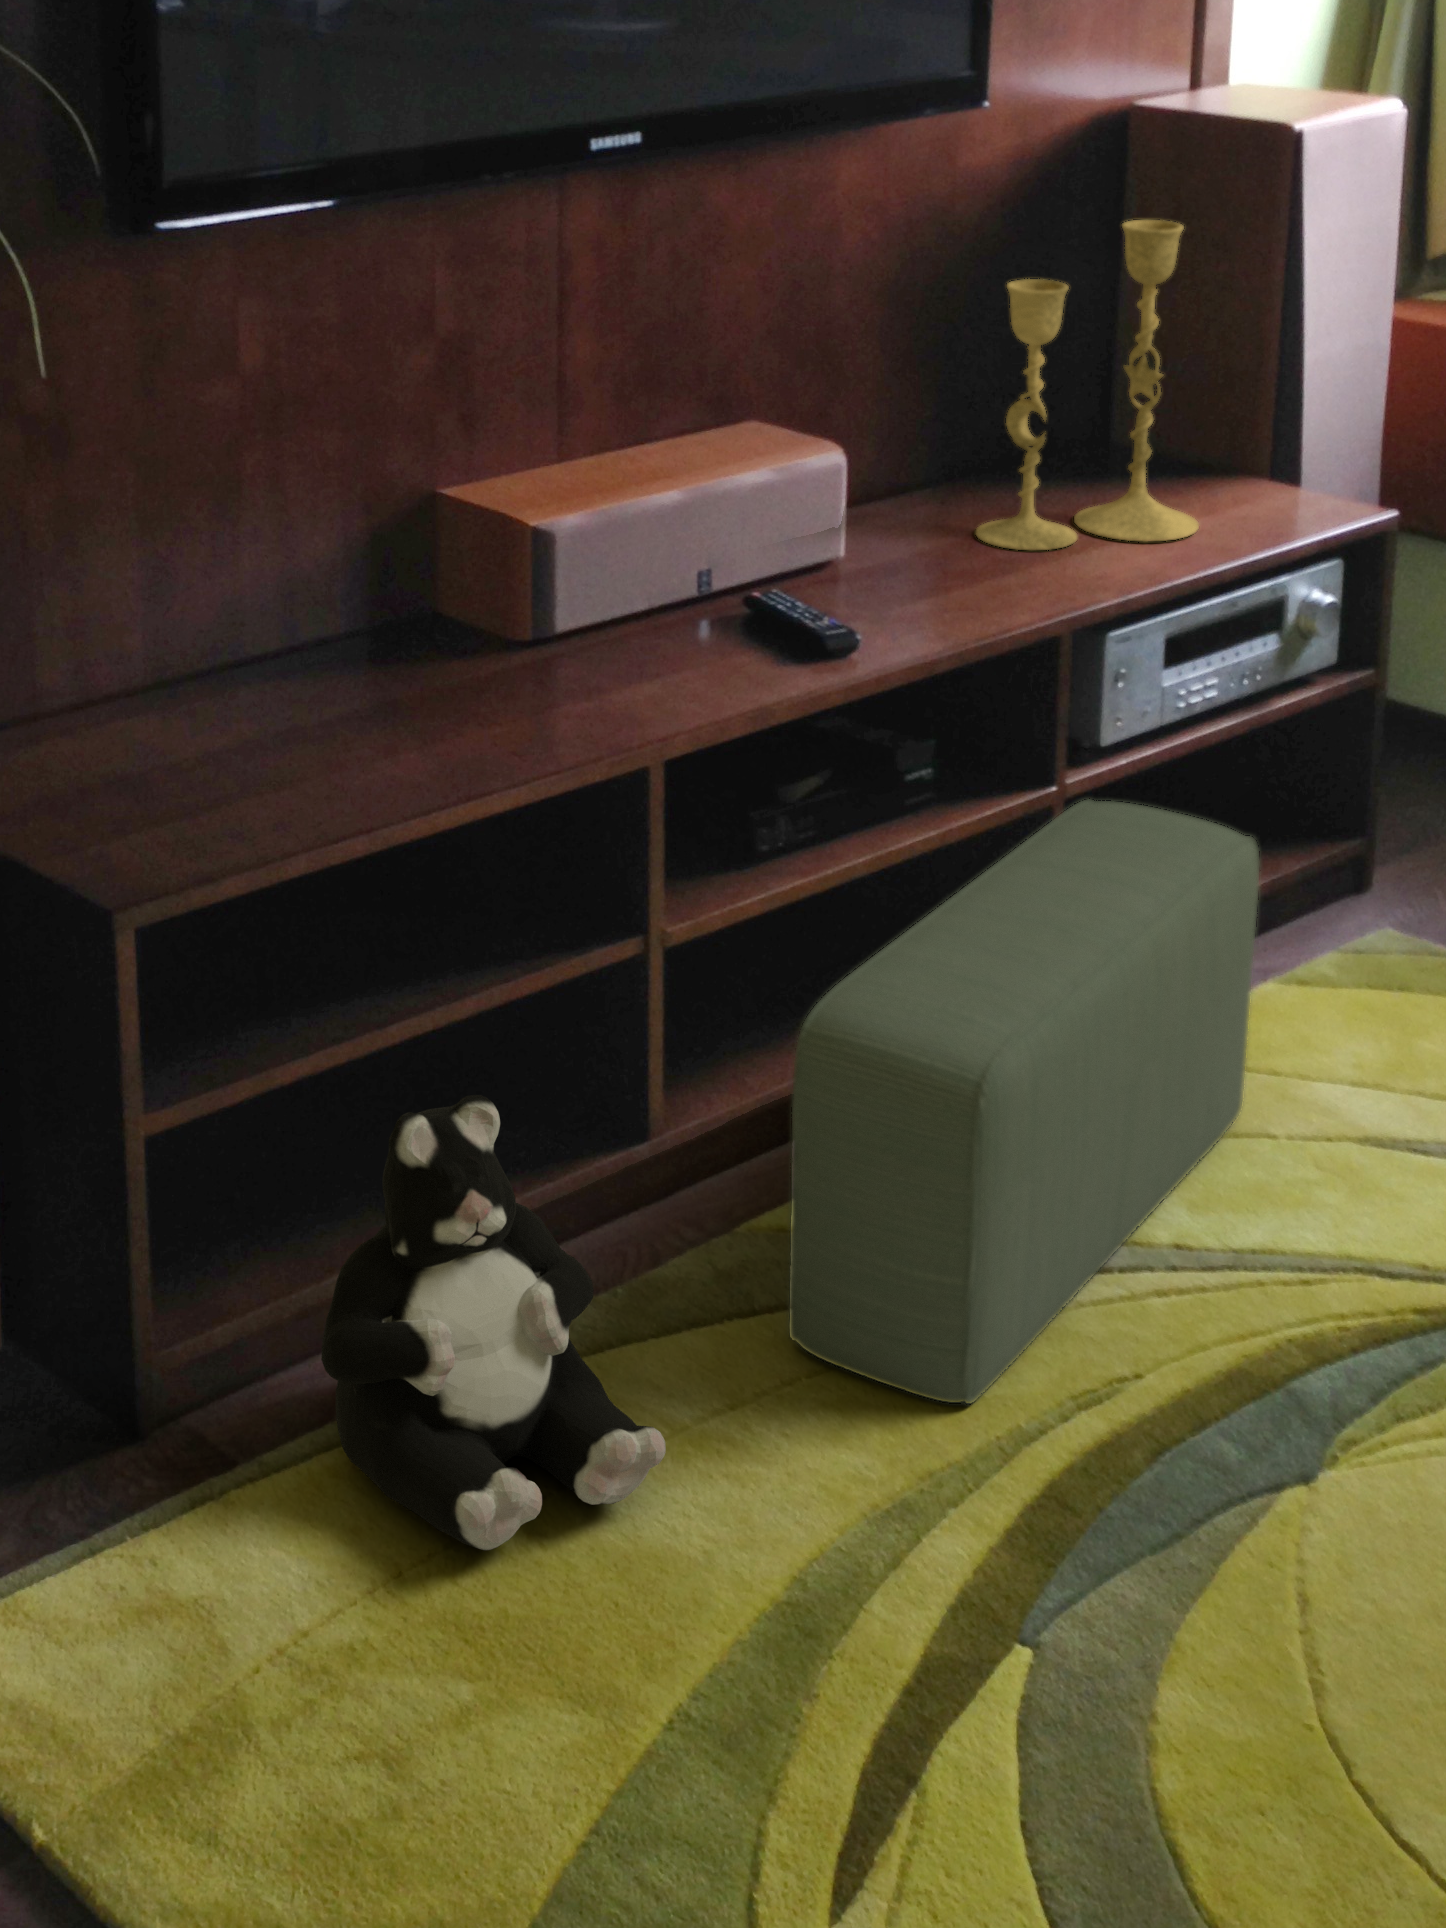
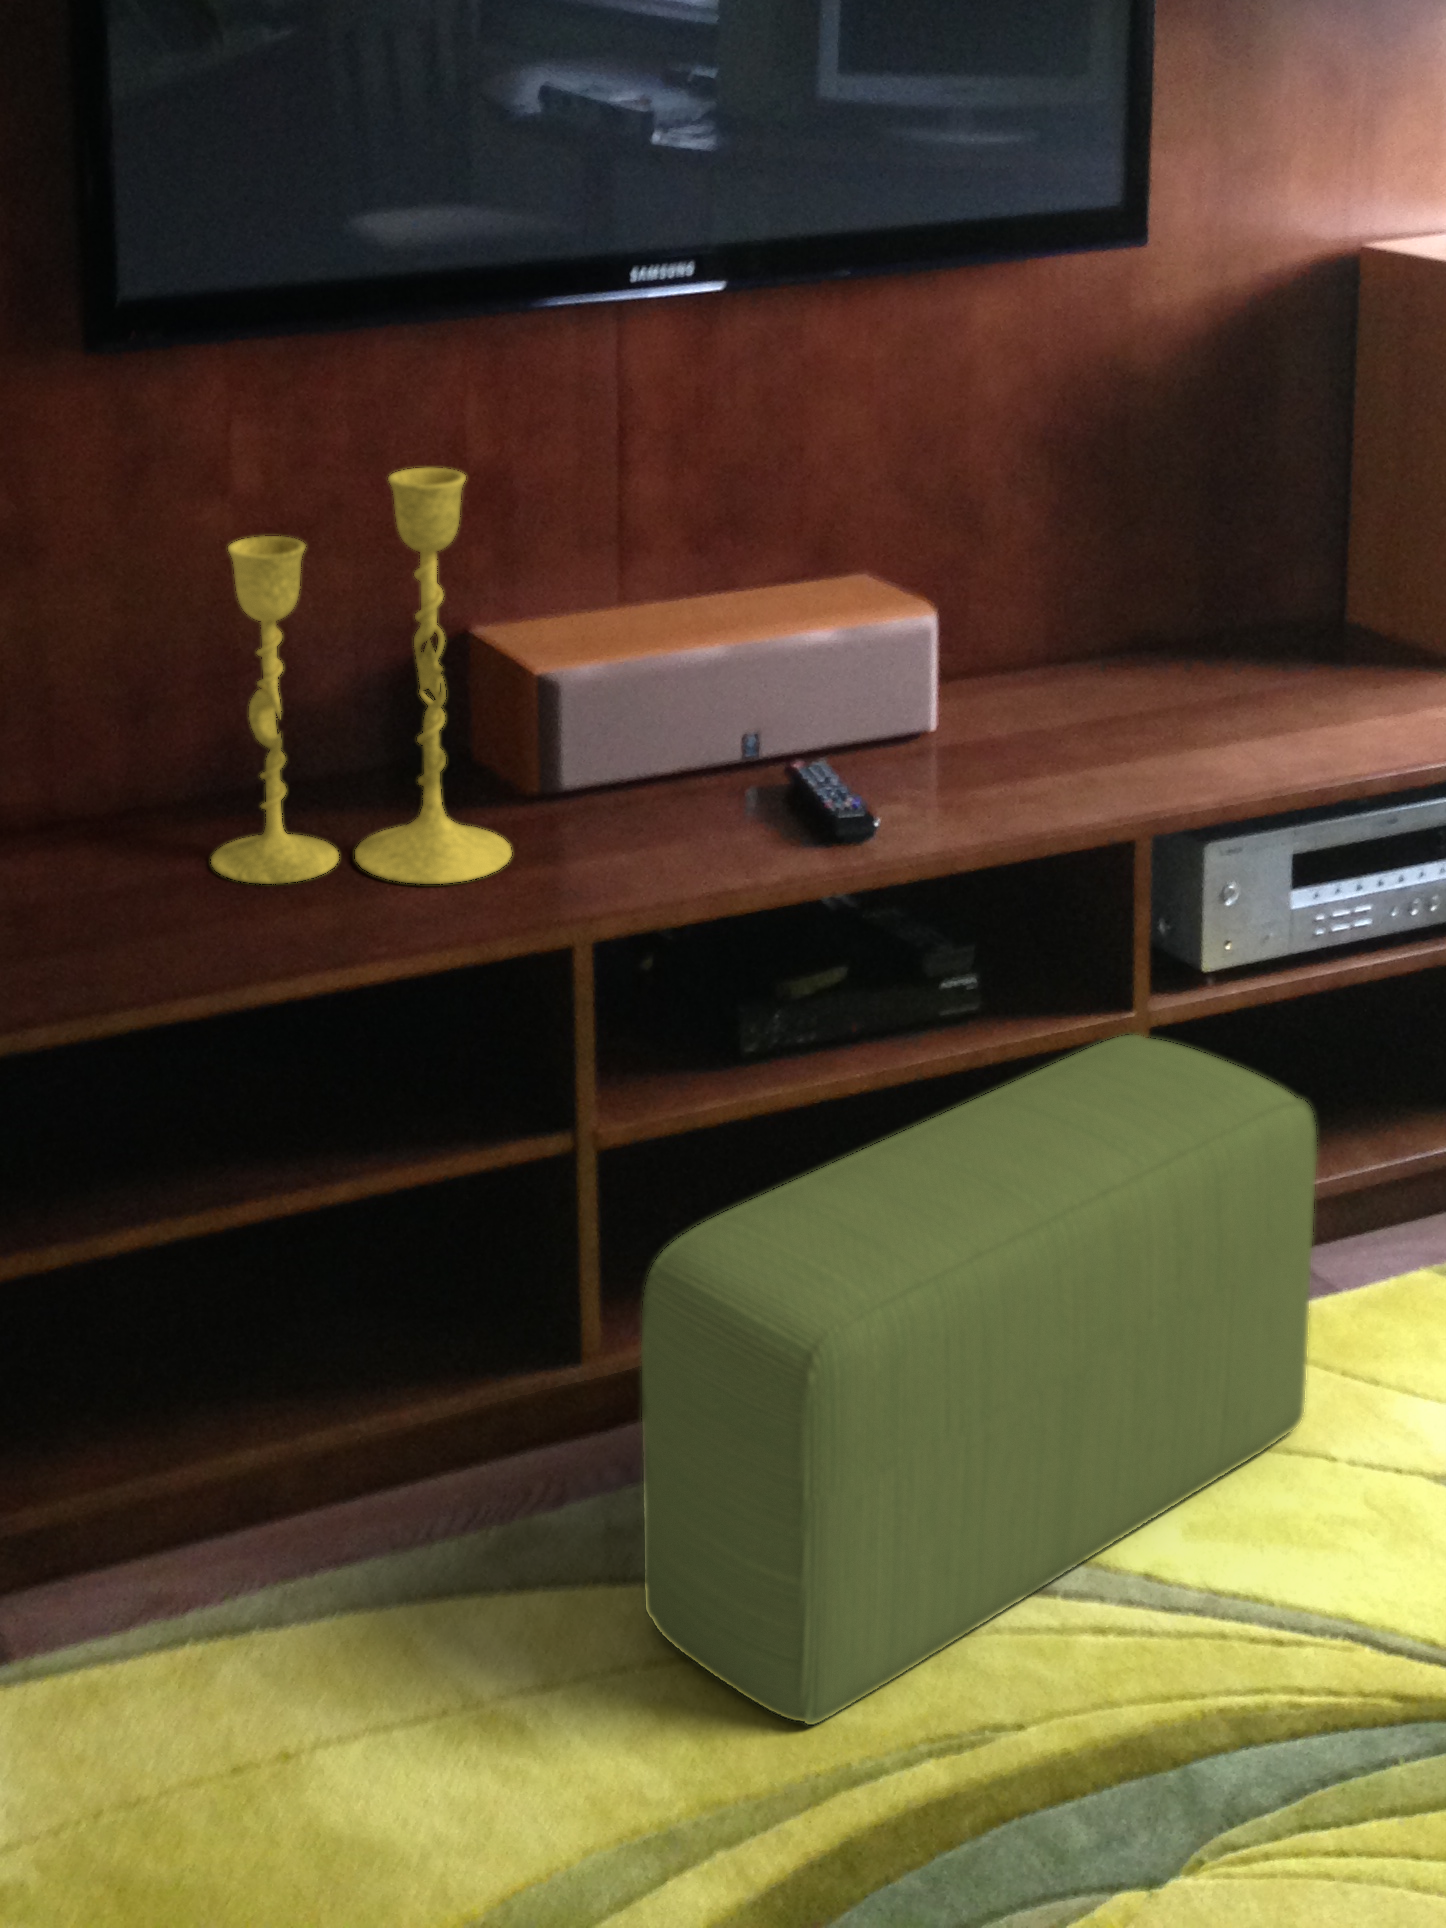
candlestick: present [976,220,1199,551] -> present [211,468,512,884]
plush toy: present [321,1095,666,1550] -> none [77,1294,419,1804]

